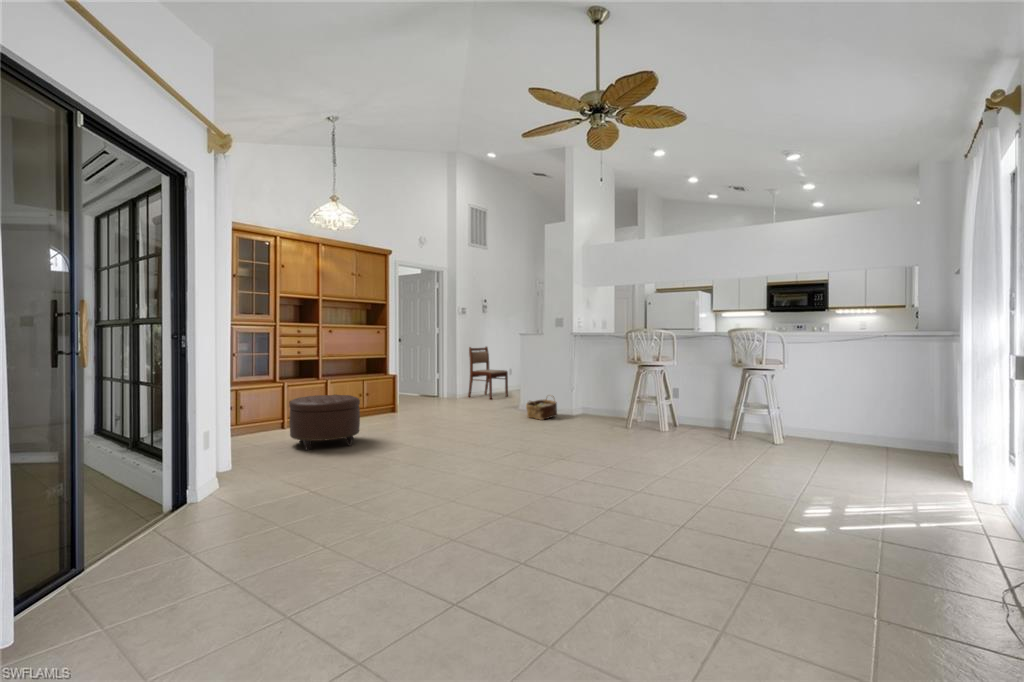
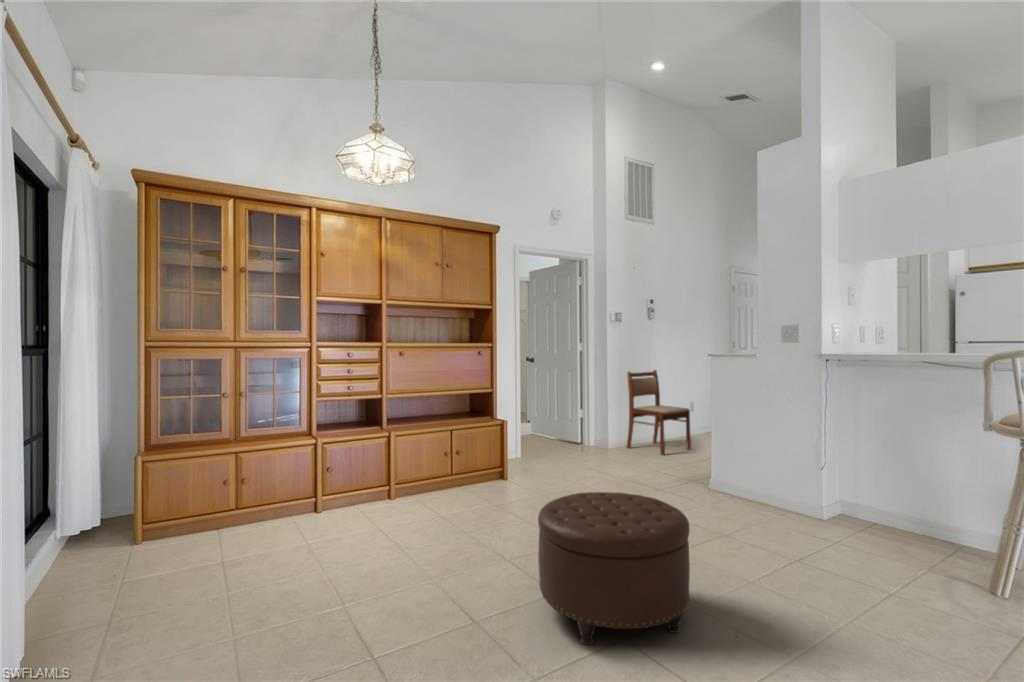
ottoman: present [289,395,360,450] -> present [538,492,690,645]
woven basket: present [526,396,557,420] -> none [729,469,794,522]

